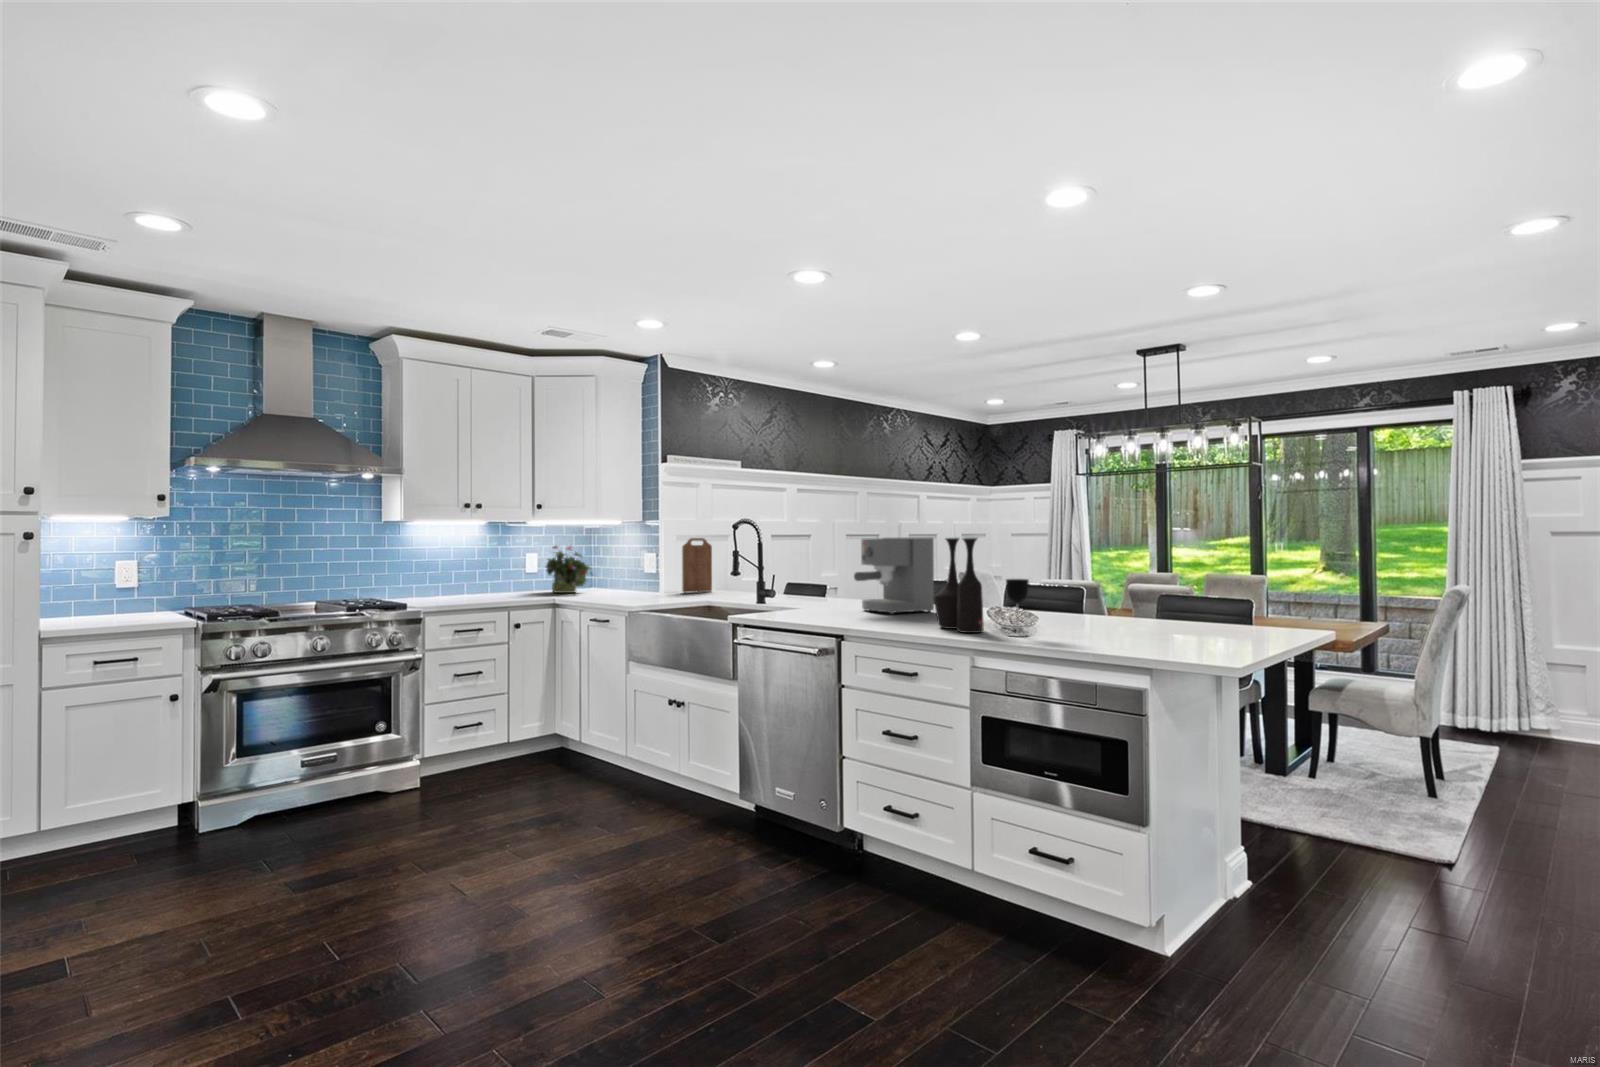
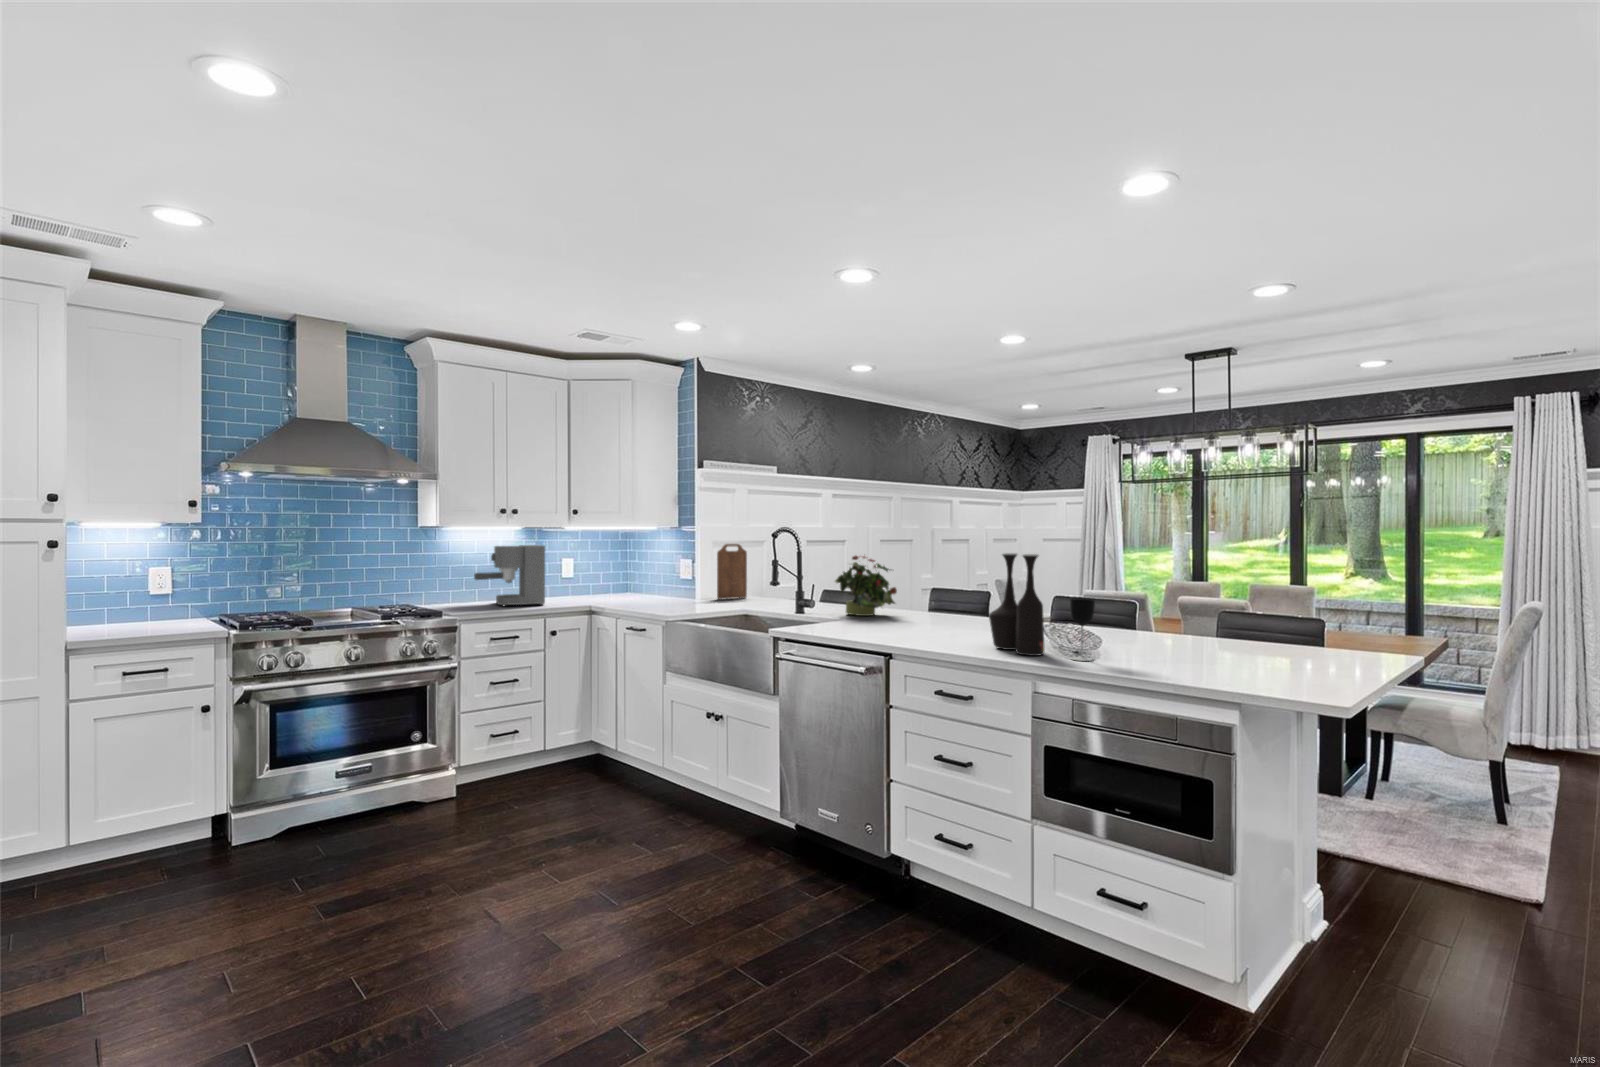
coffee maker: present [854,537,934,614] -> present [474,545,545,607]
potted plant: present [545,546,594,593] -> present [835,555,897,616]

